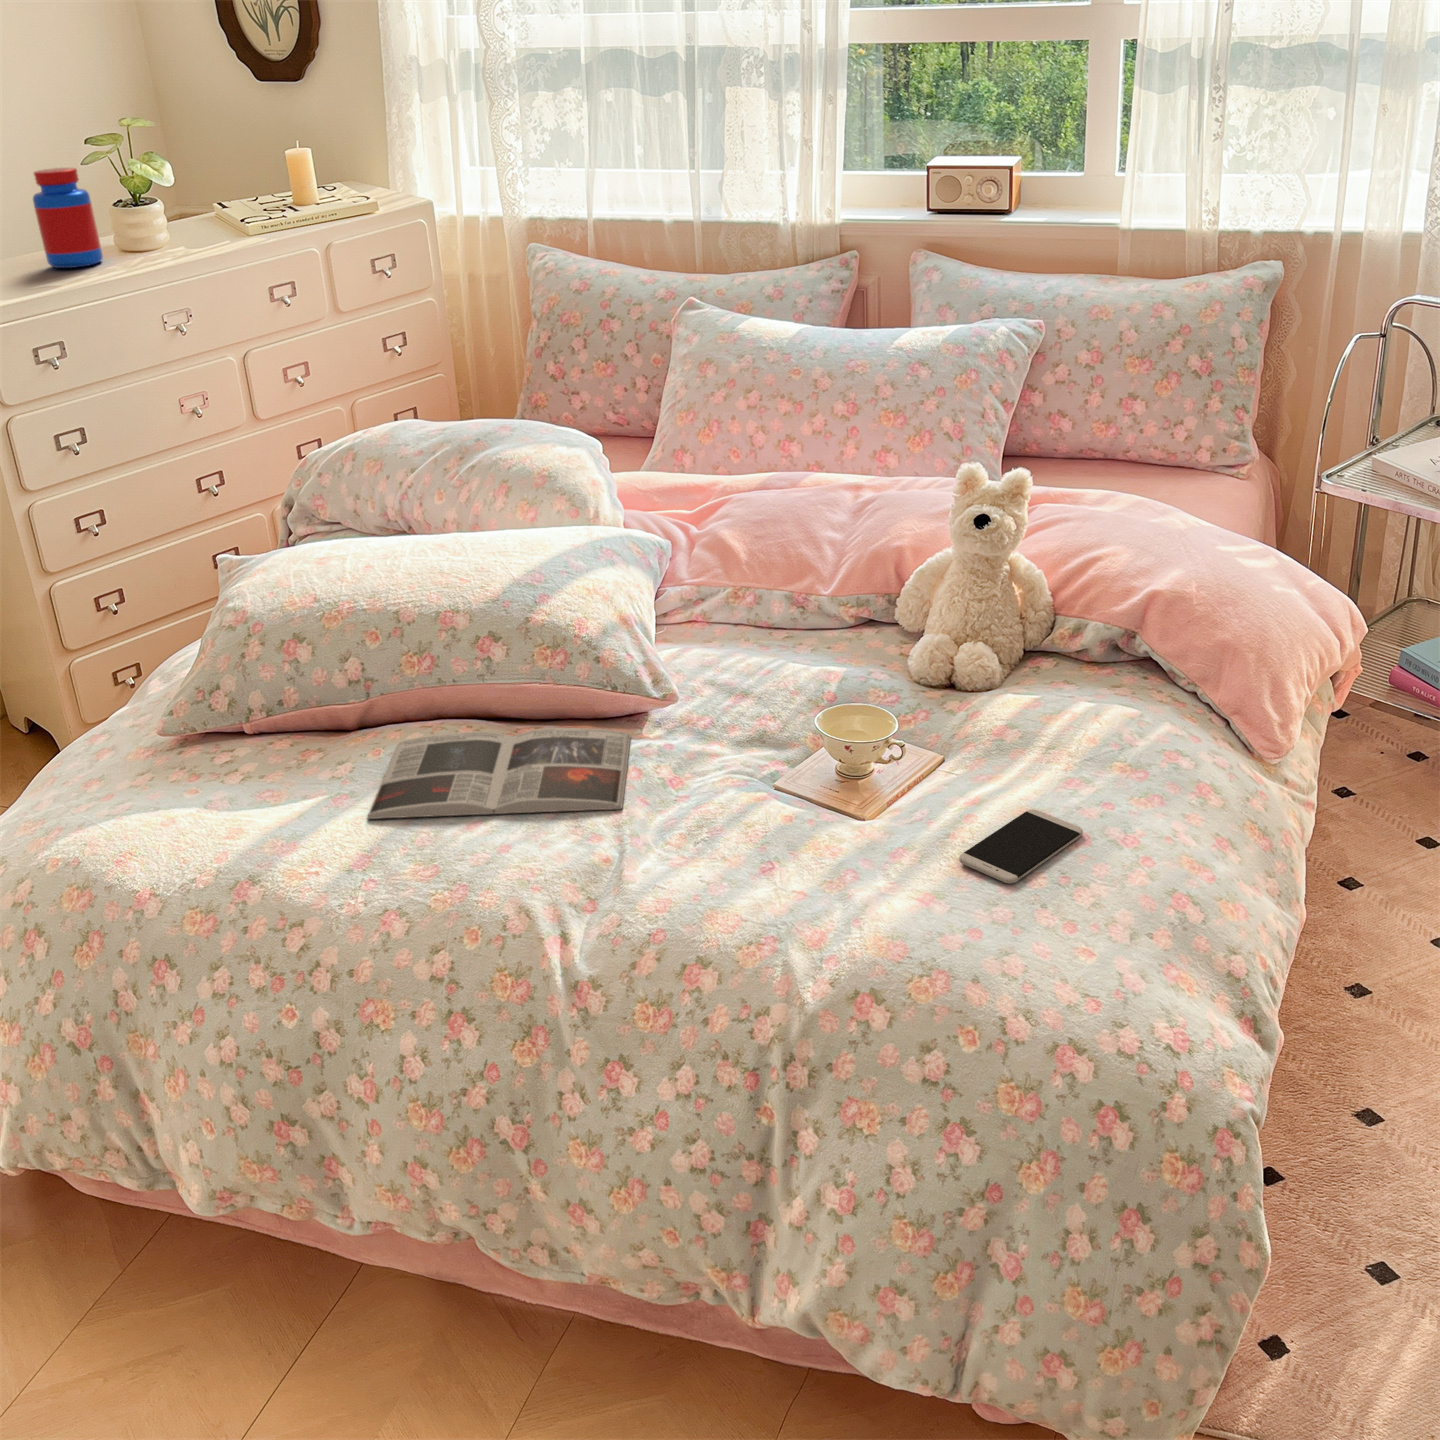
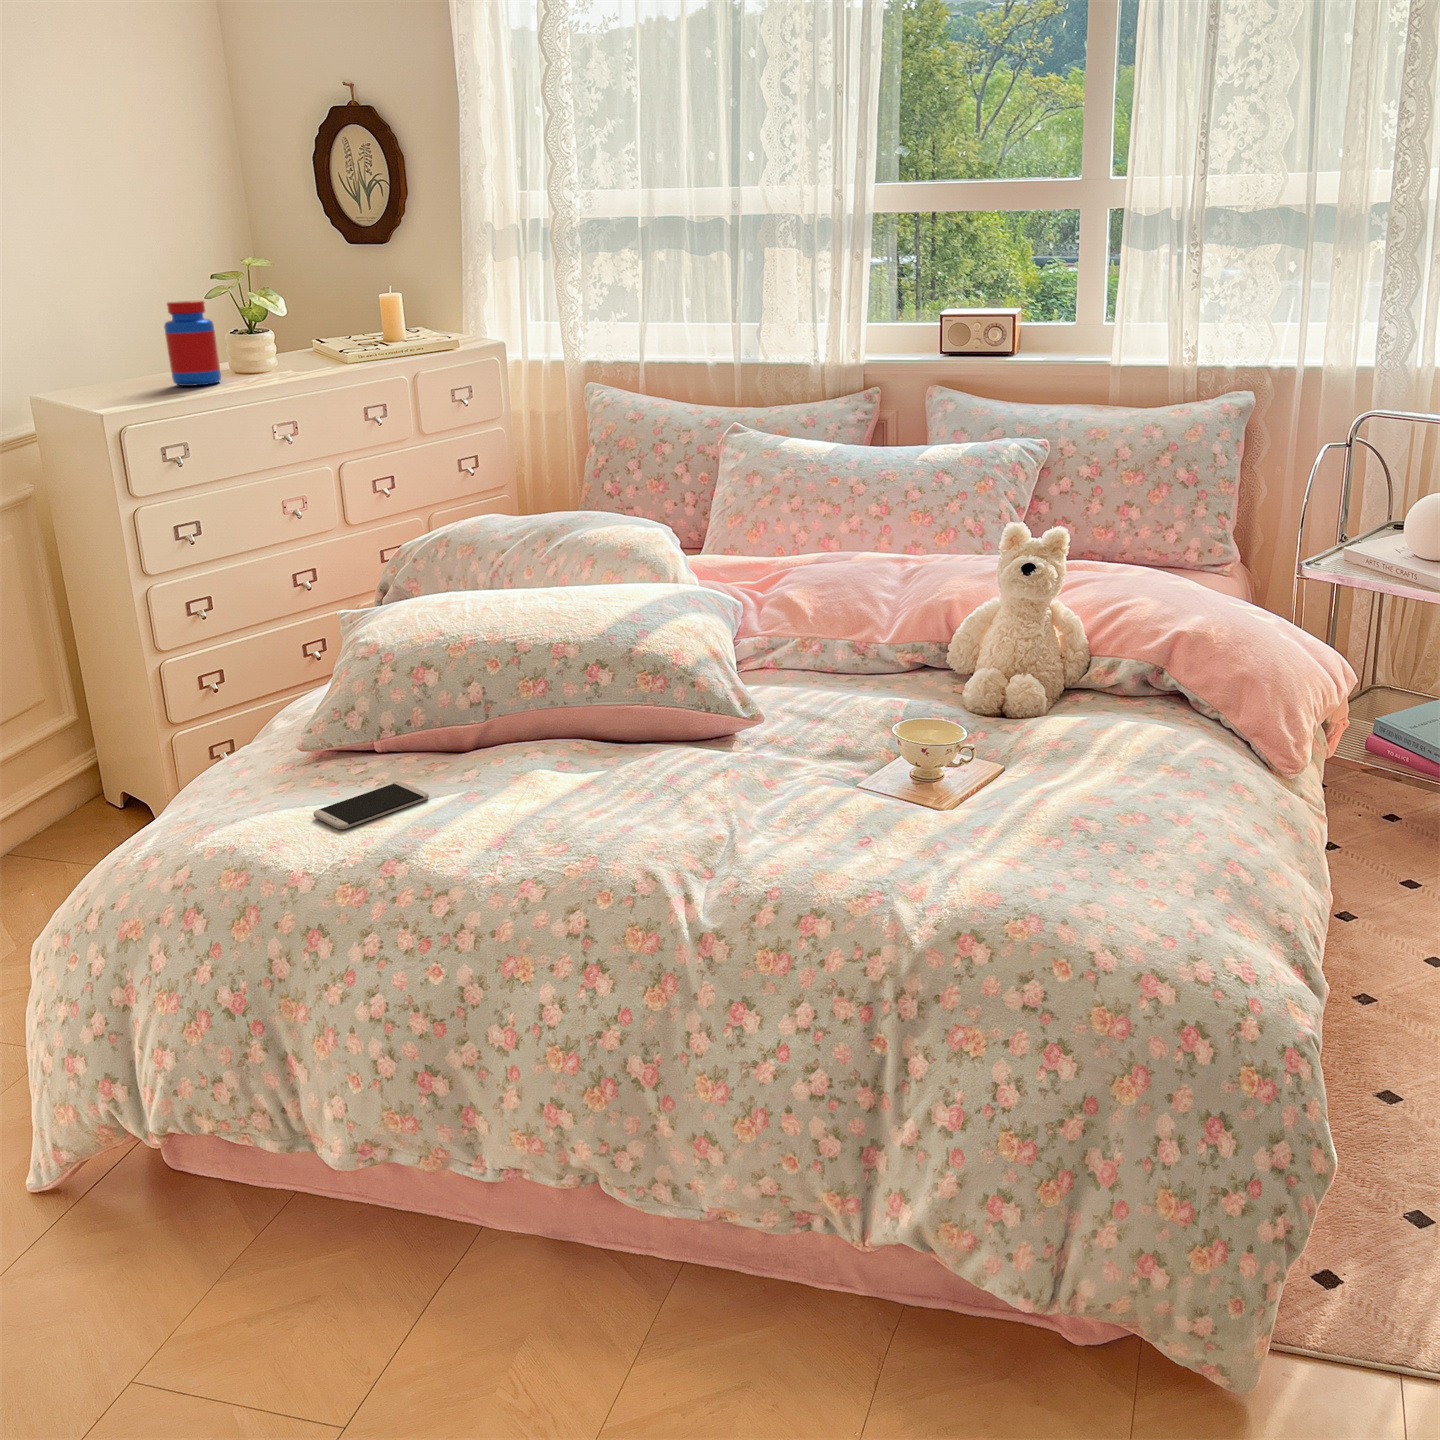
magazine: present [367,728,631,819] -> none [494,746,724,813]
smartphone: present [959,809,1083,883] -> present [313,782,429,829]

